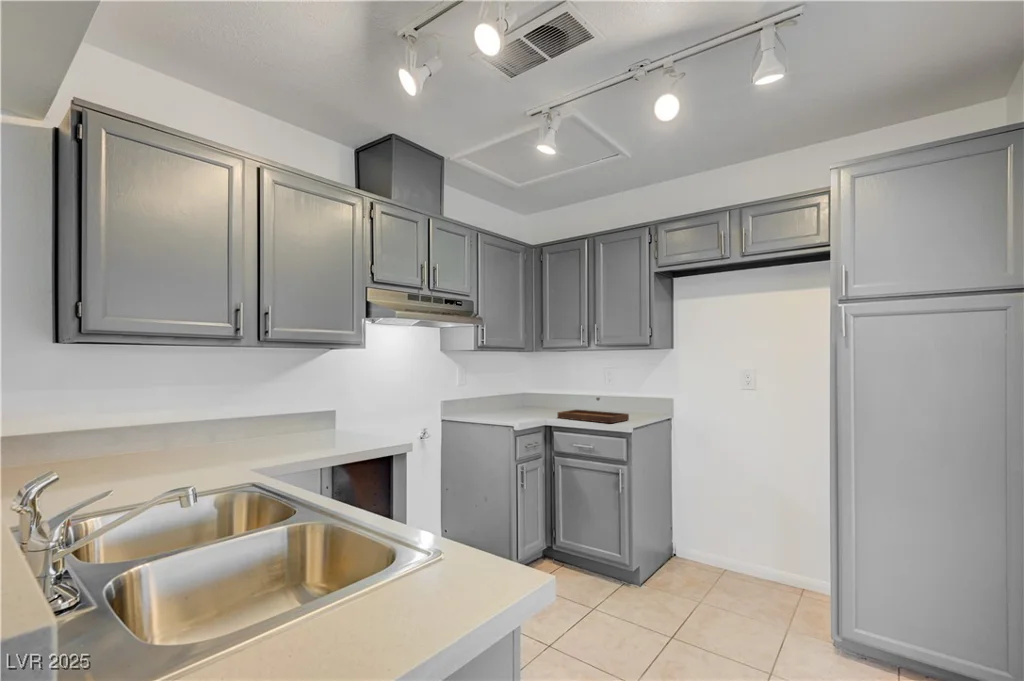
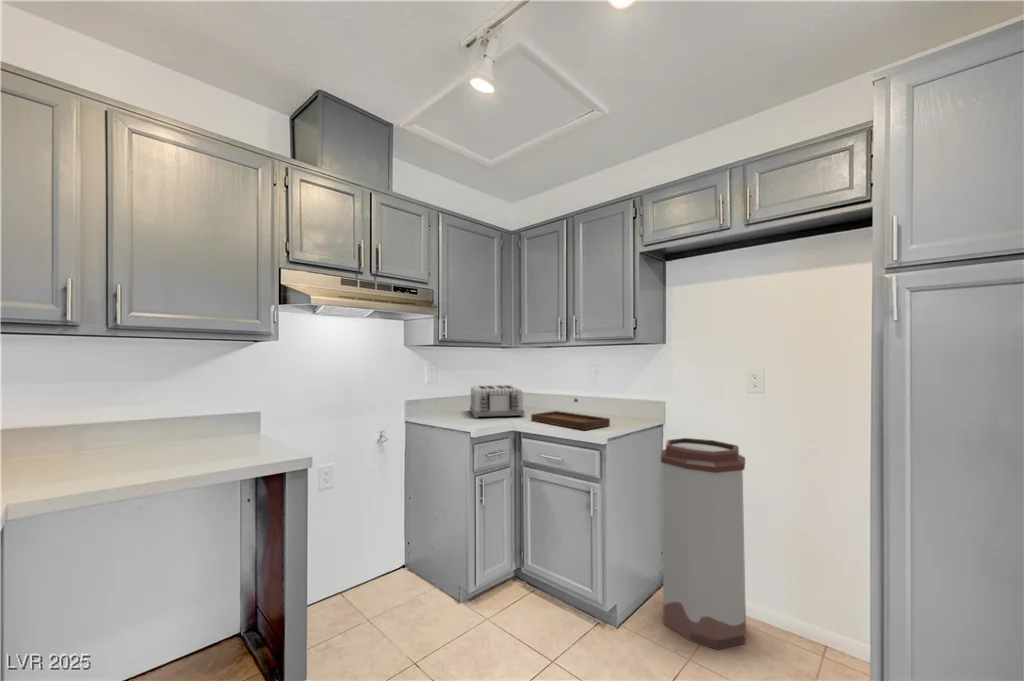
toaster: none [492,387,548,417] -> present [470,385,524,418]
trash can: none [674,429,742,594] -> present [661,438,746,650]

